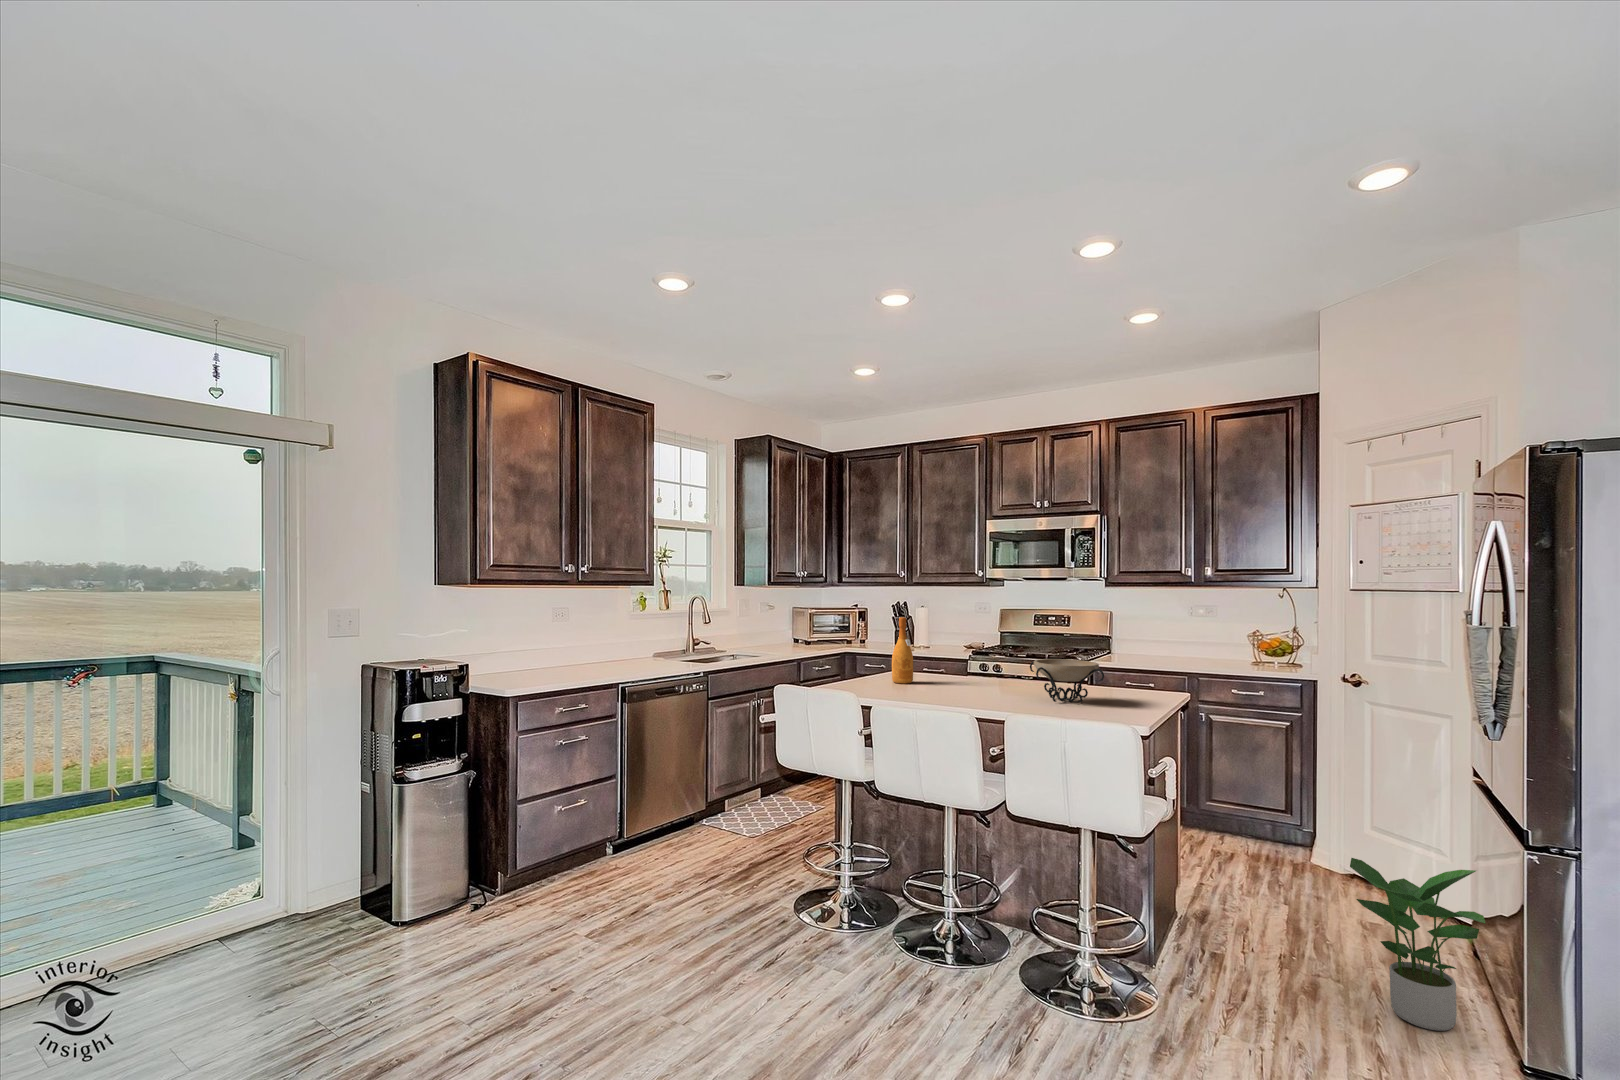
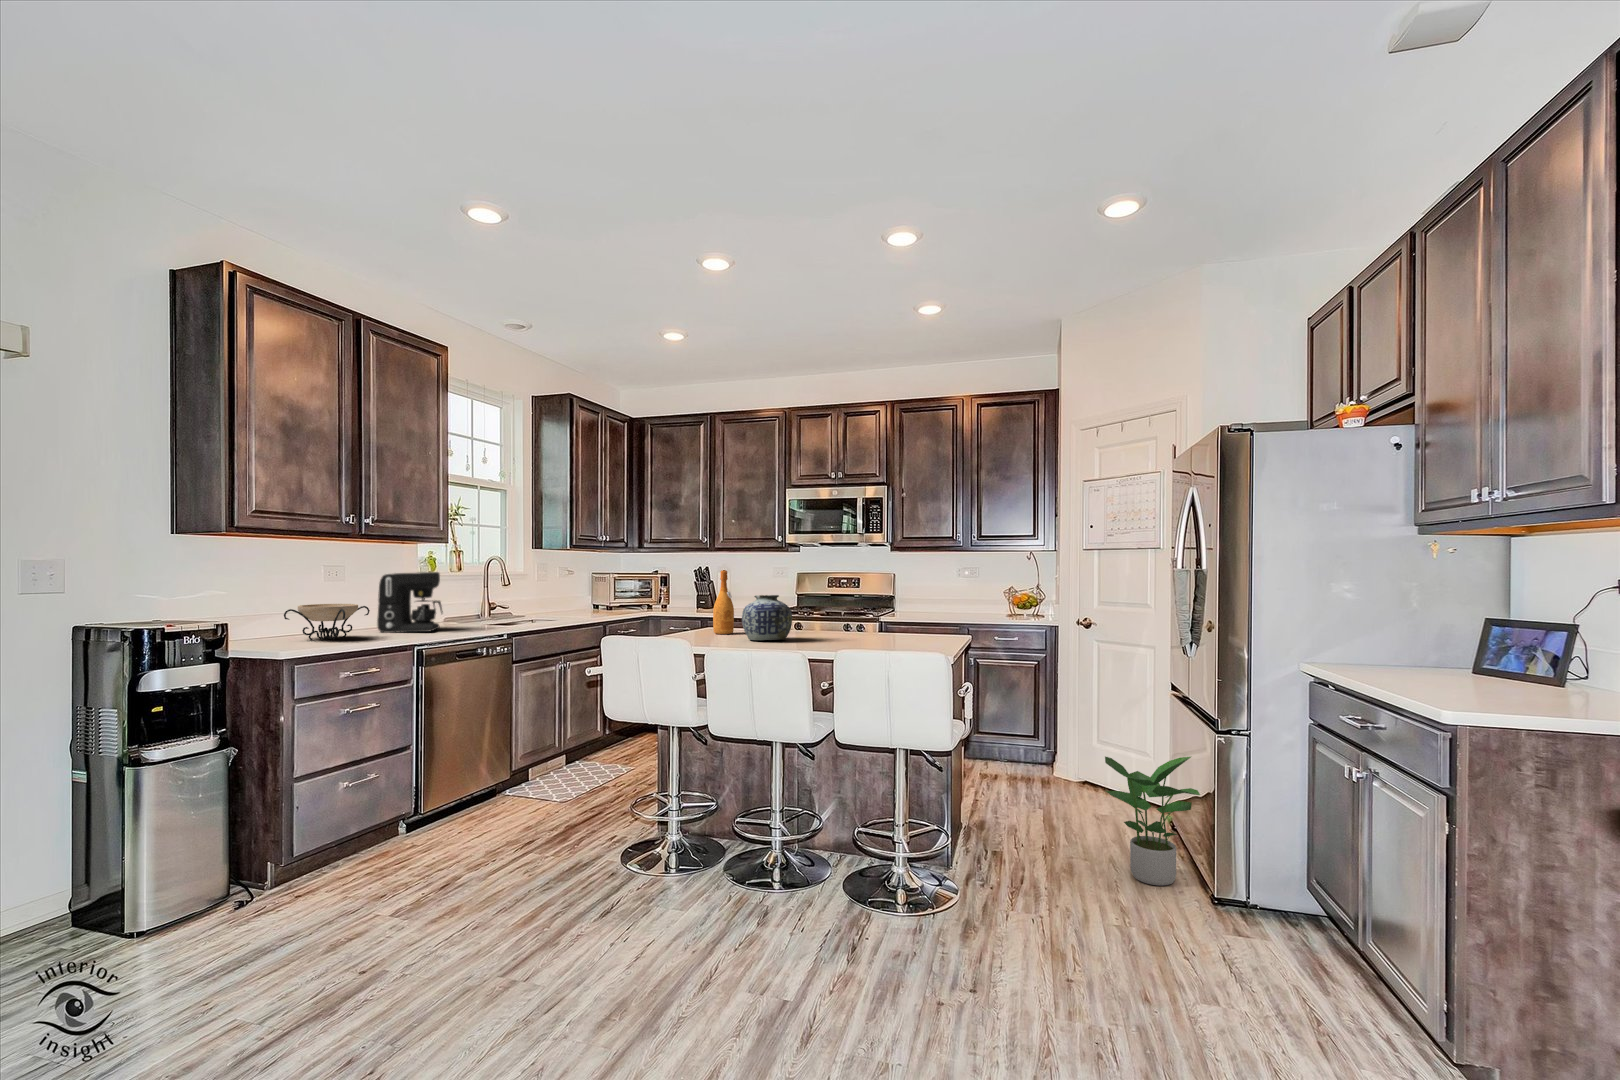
coffee maker: none [593,612,648,668] -> present [377,572,443,633]
vase: none [915,646,969,695] -> present [742,595,792,640]
decorative bowl: present [1030,659,1104,703] -> present [284,604,370,640]

